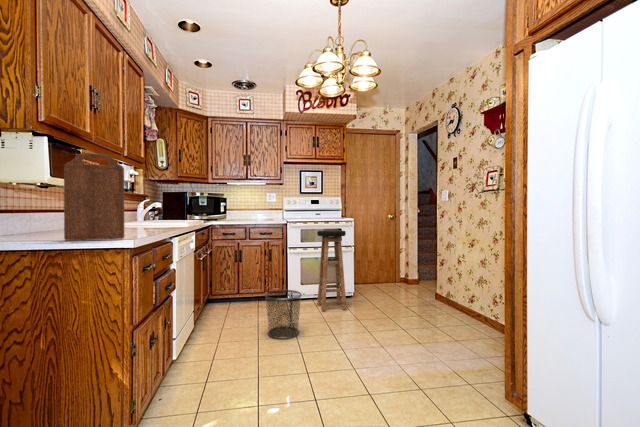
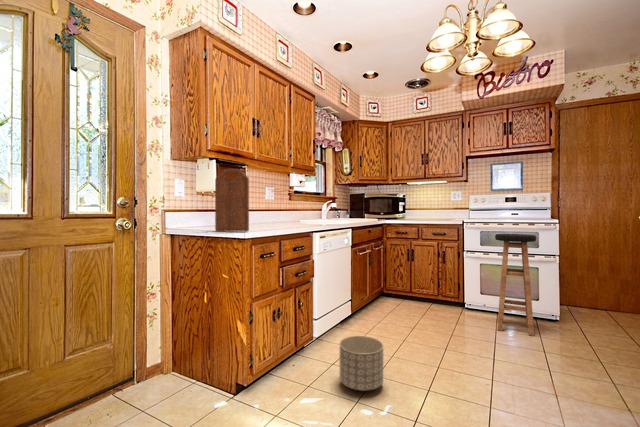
waste bin: present [265,290,302,339] -> none [413,295,455,349]
planter: none [228,340,274,395] -> present [340,336,383,391]

